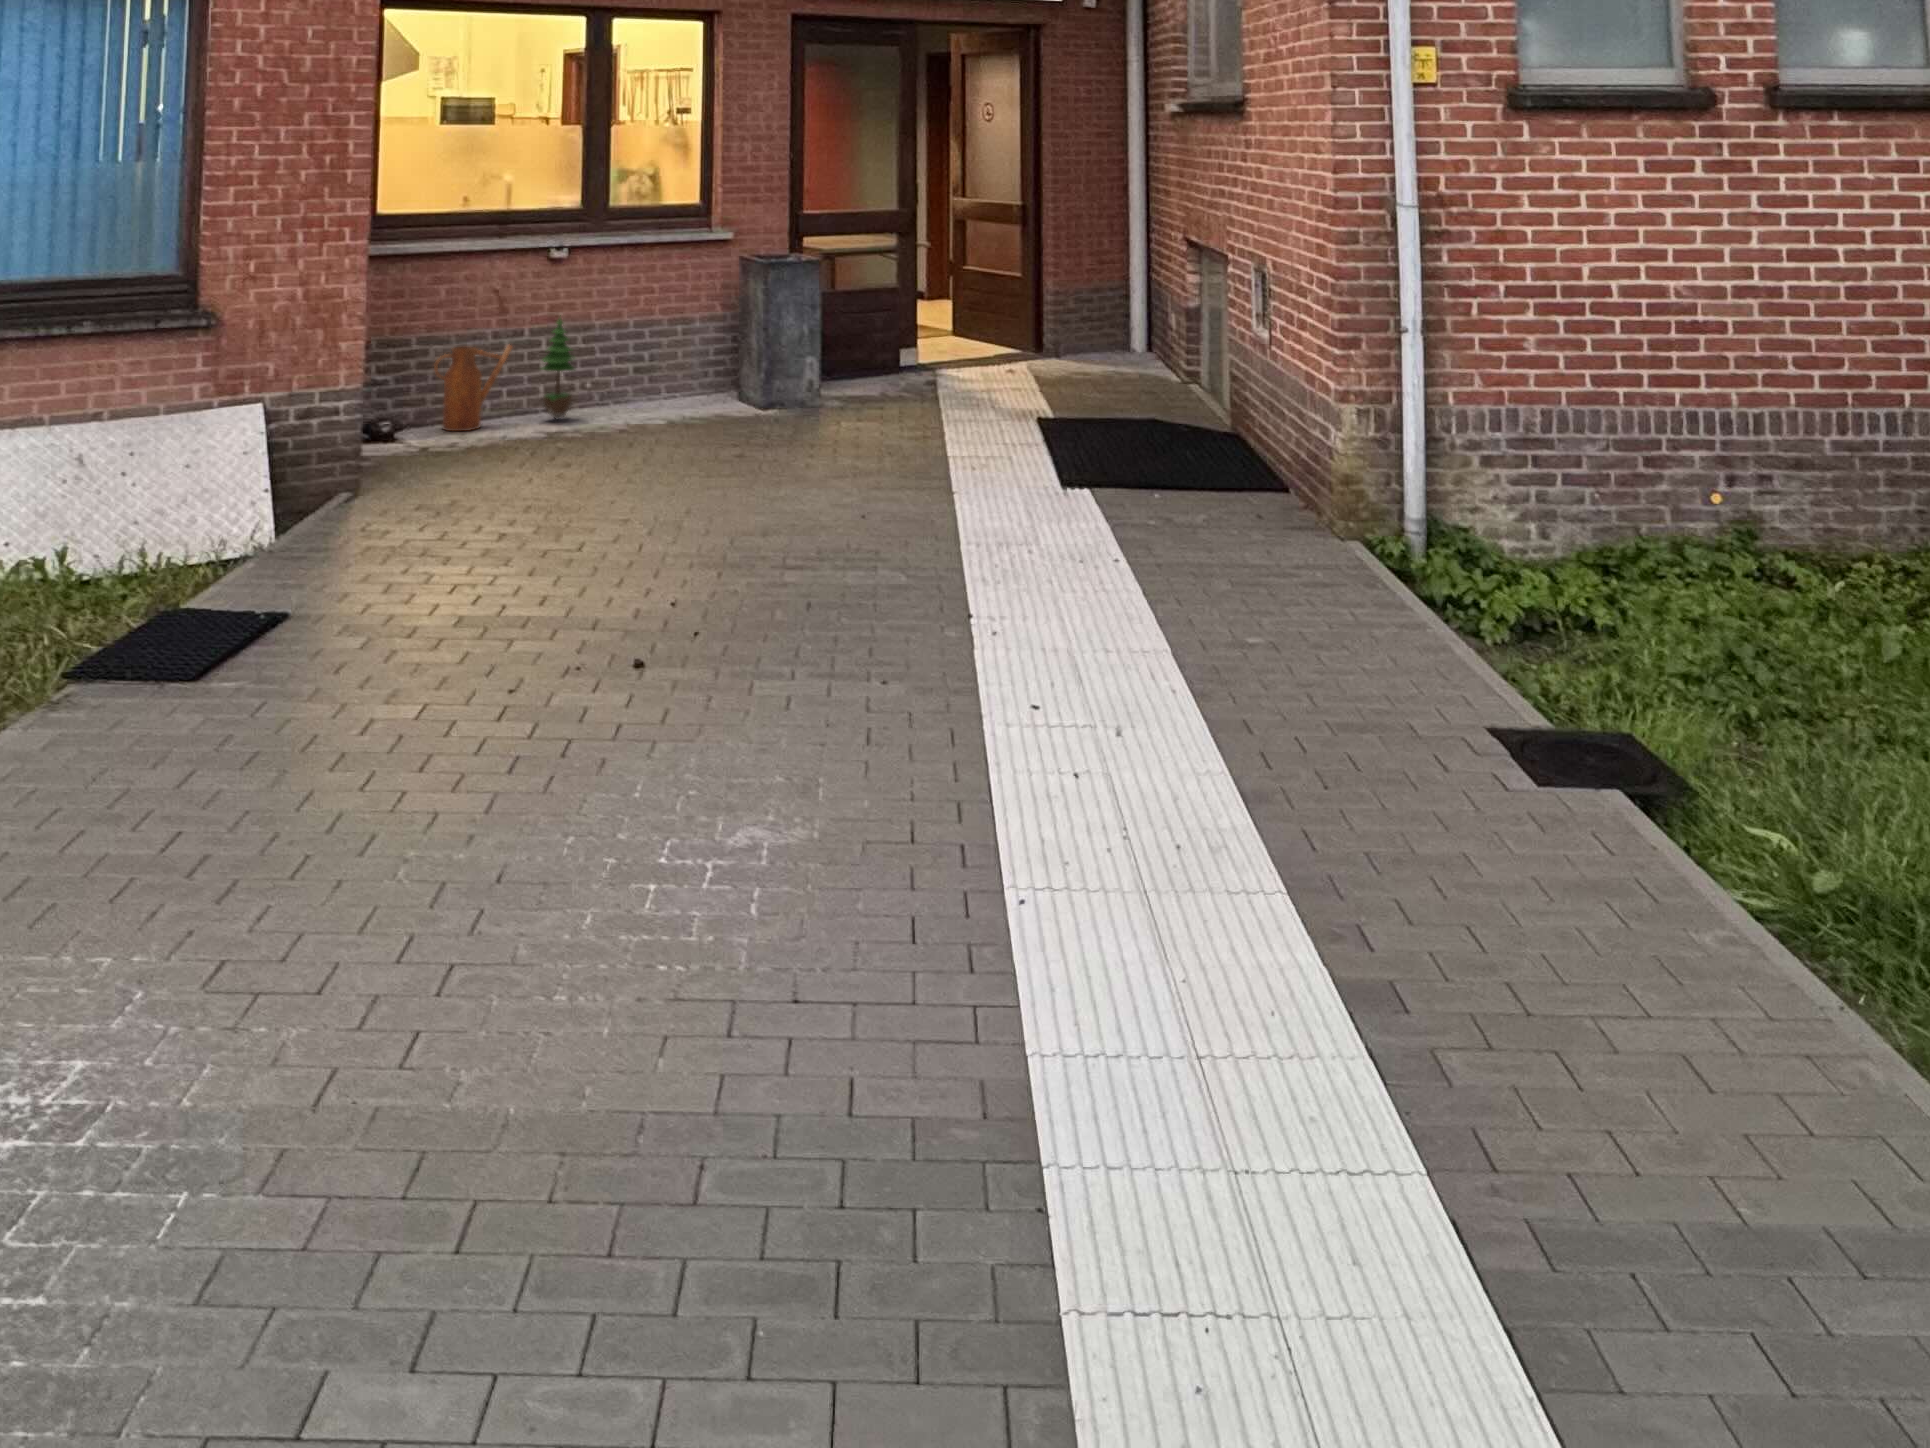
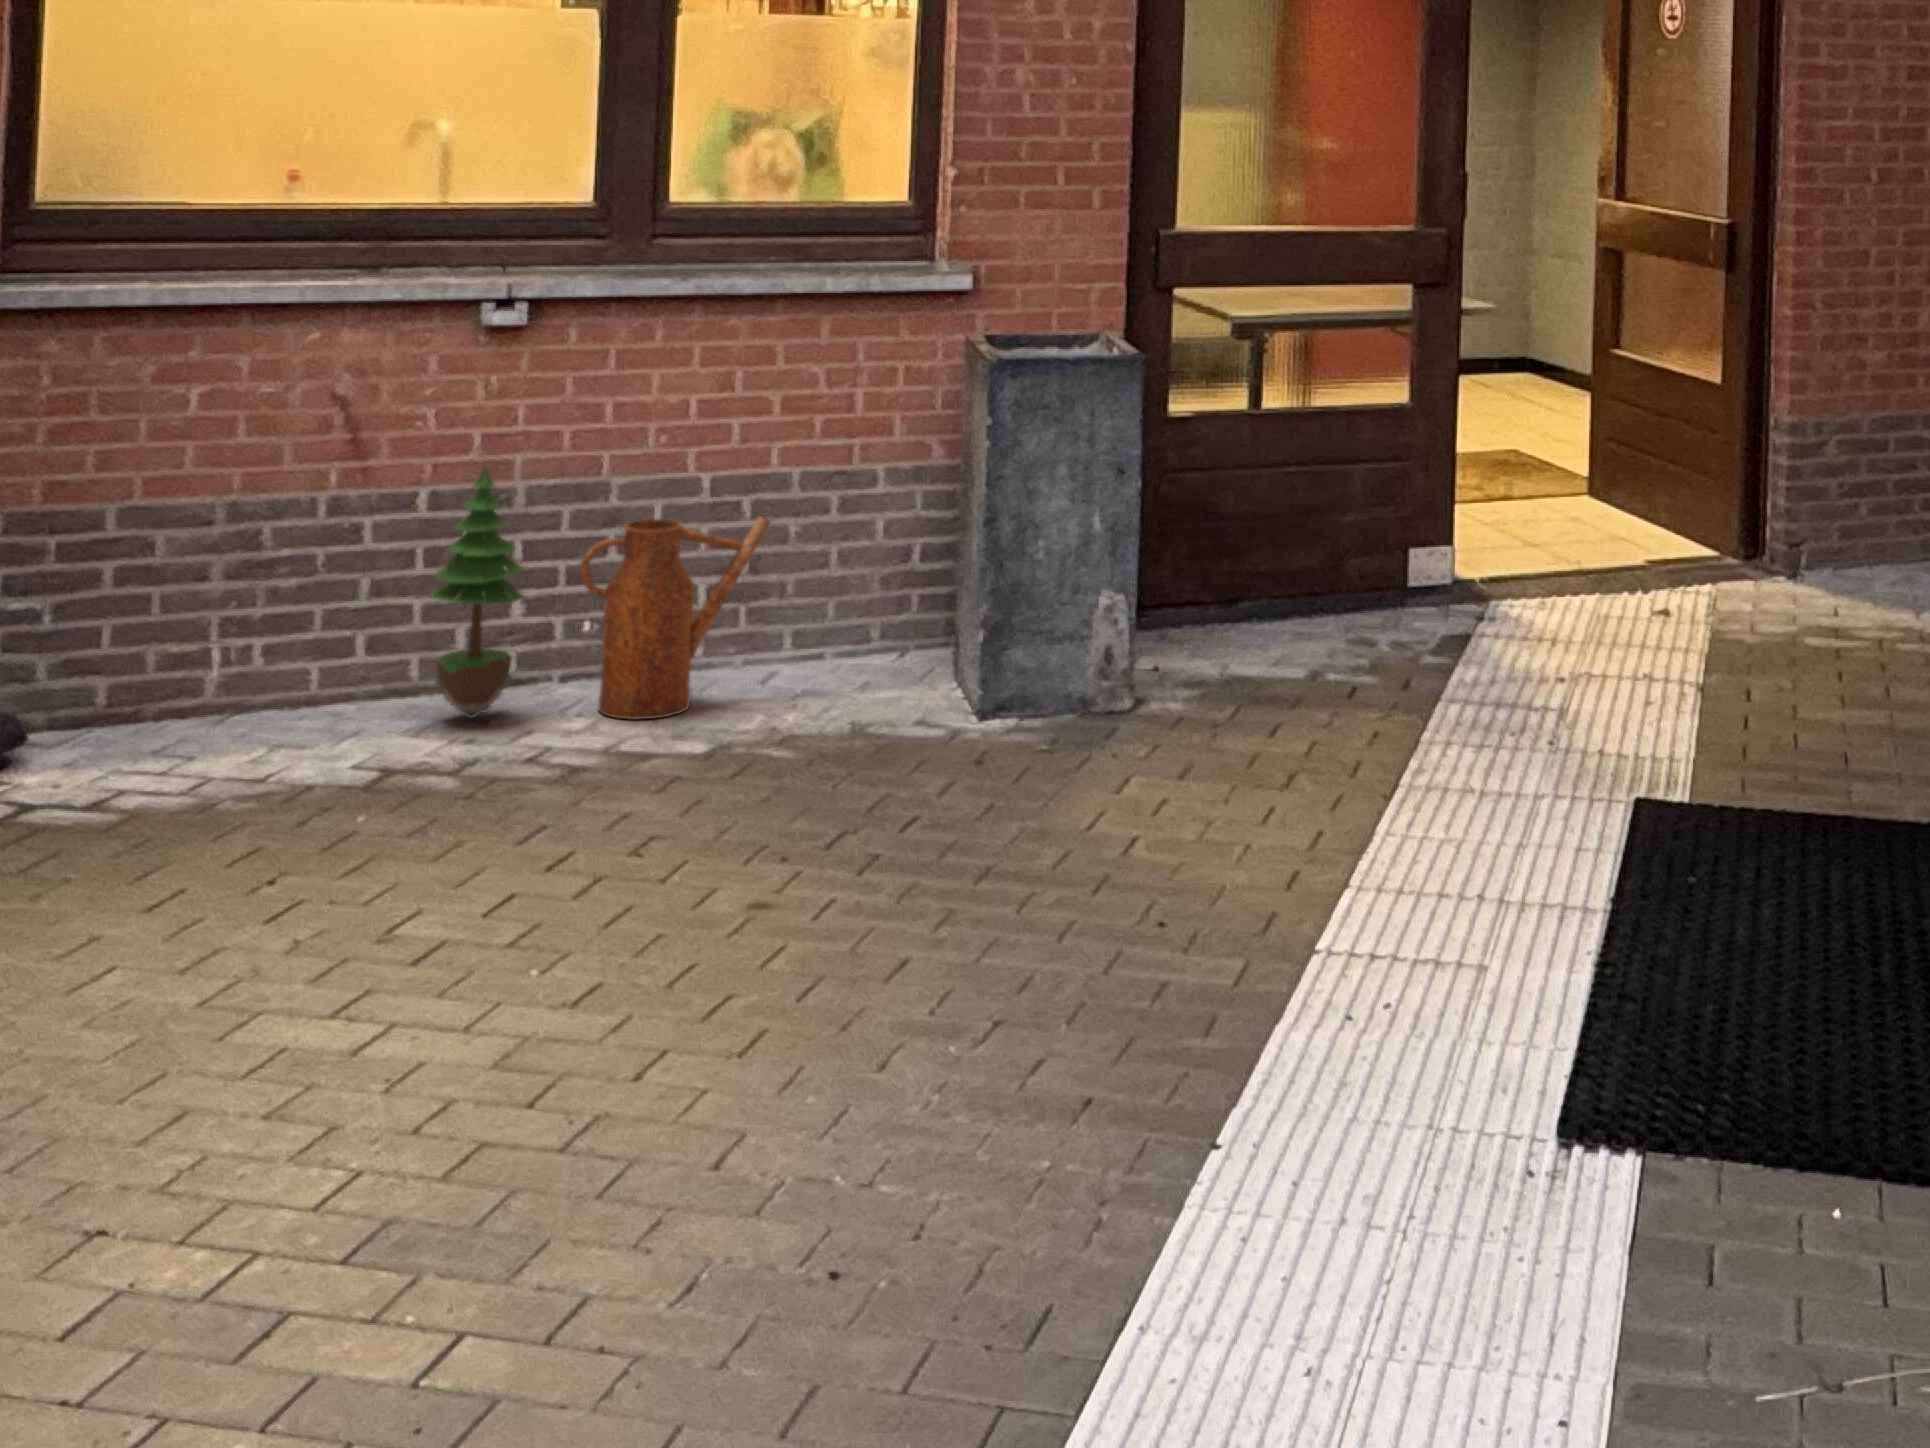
watering can: present [434,345,512,431] -> present [580,516,770,720]

